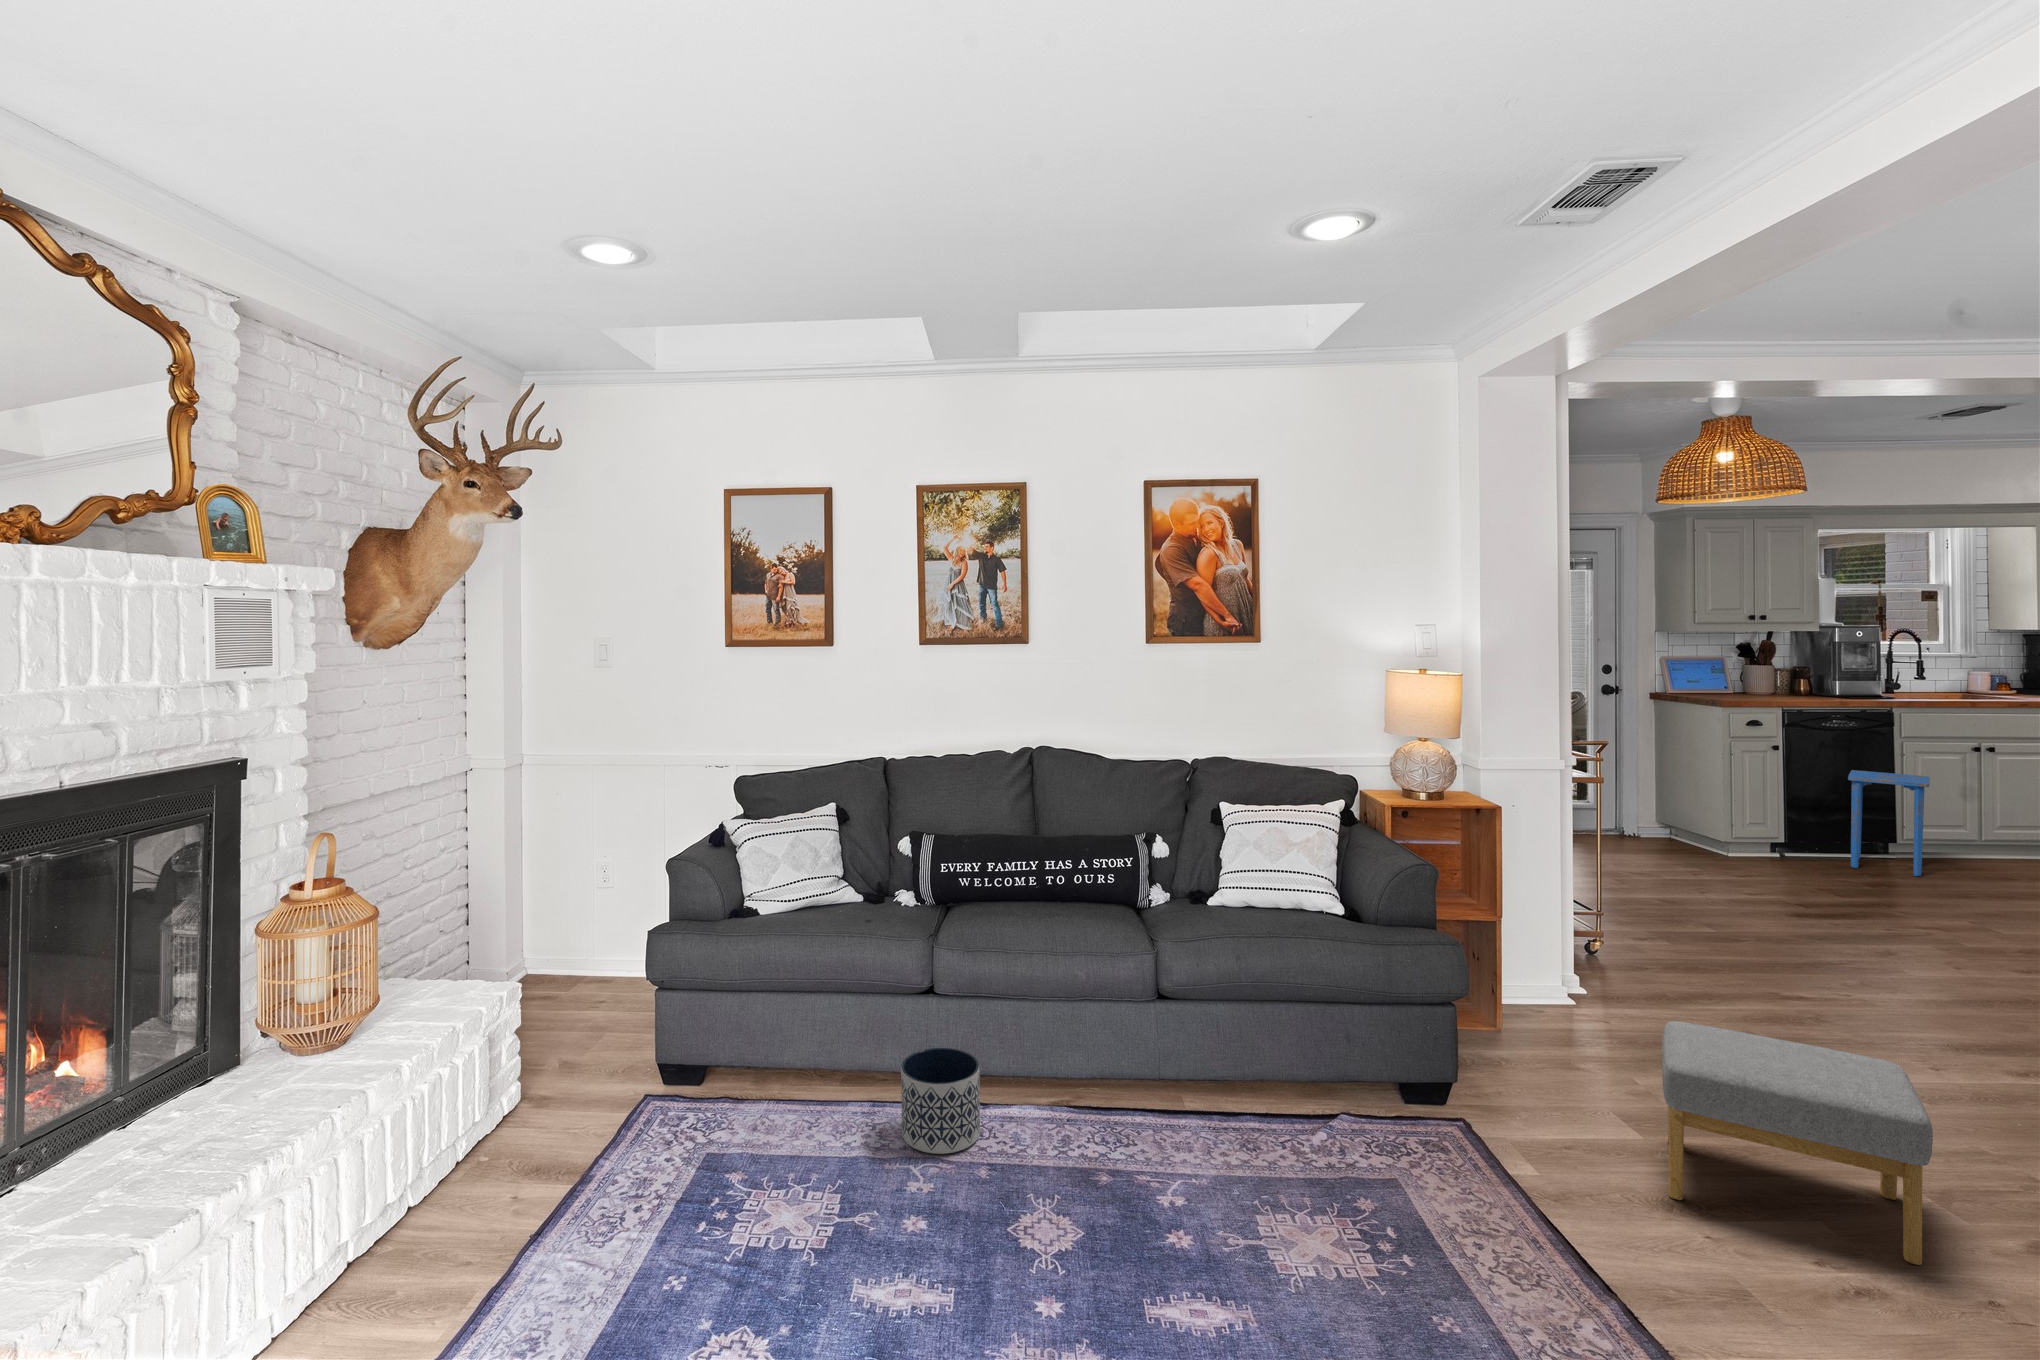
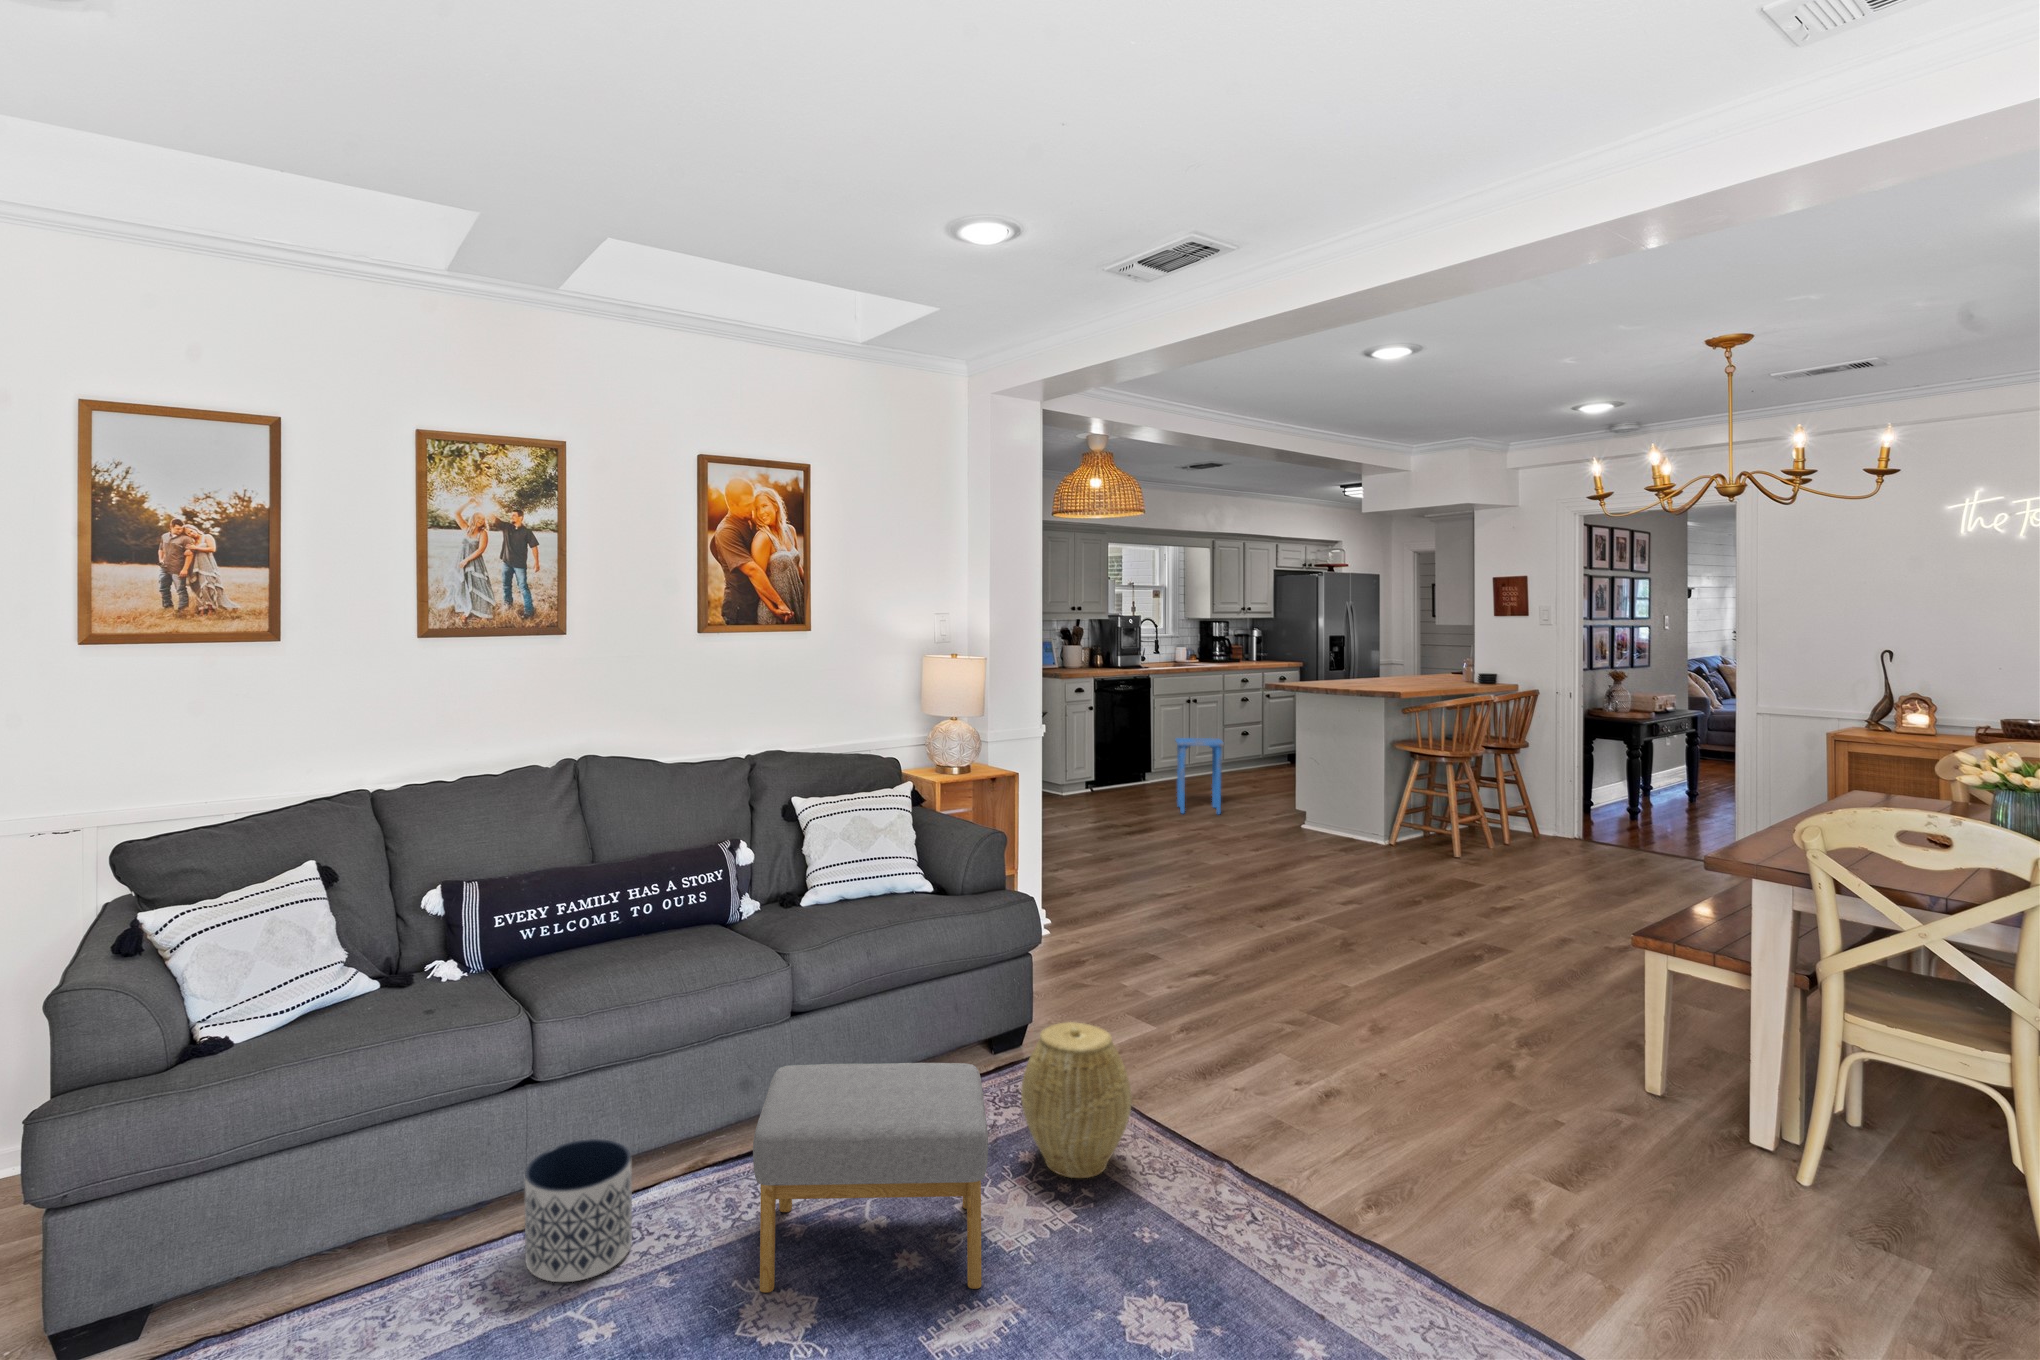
footstool: present [1662,1021,1933,1265] -> present [753,1063,988,1292]
woven basket: none [1341,1062,1466,1229] -> present [1021,1022,1132,1178]

